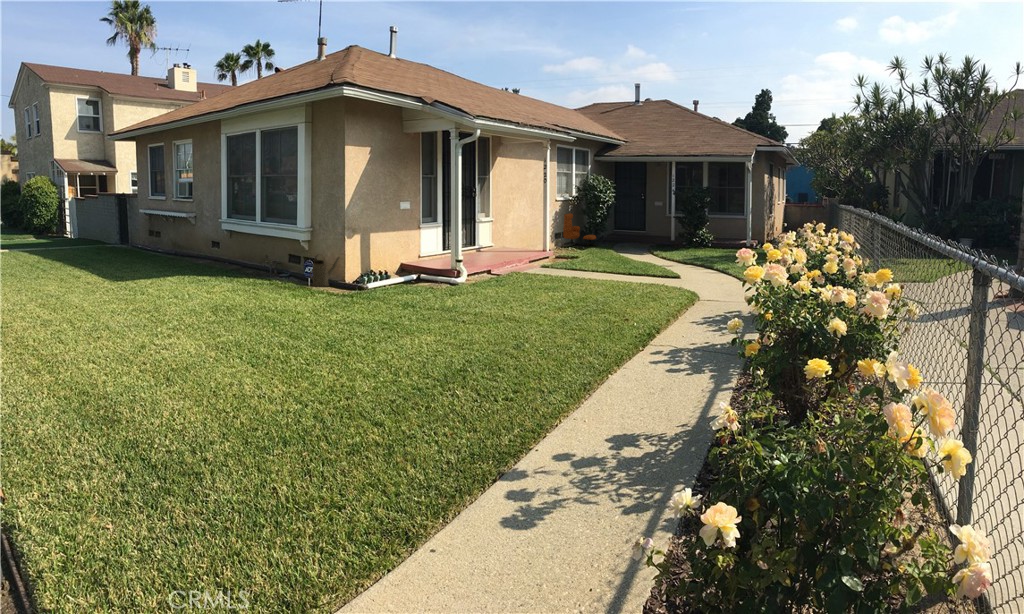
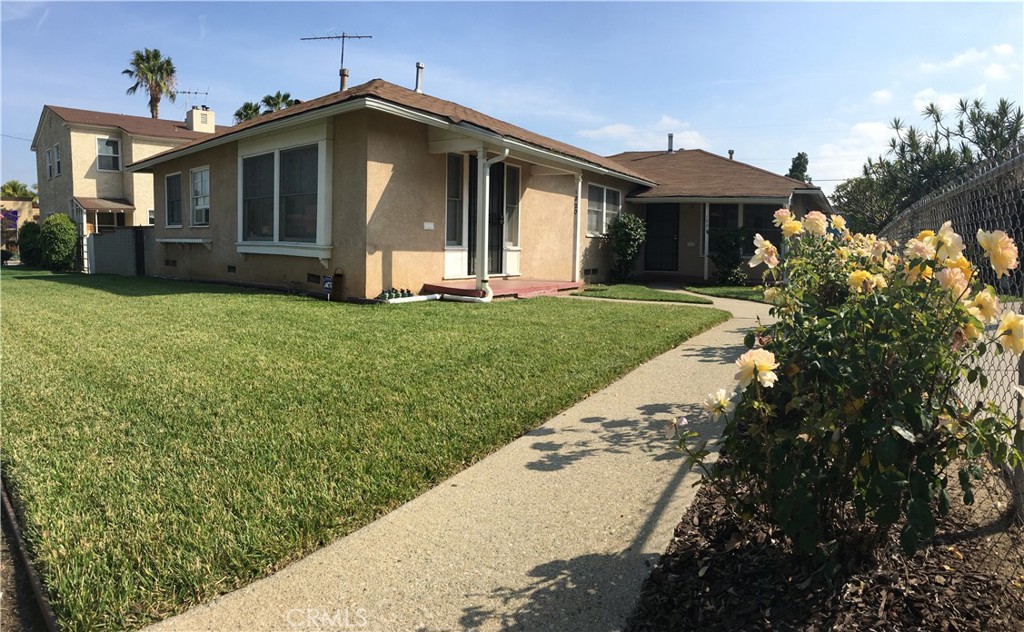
lounge chair: present [563,213,596,246] -> none [589,250,624,283]

